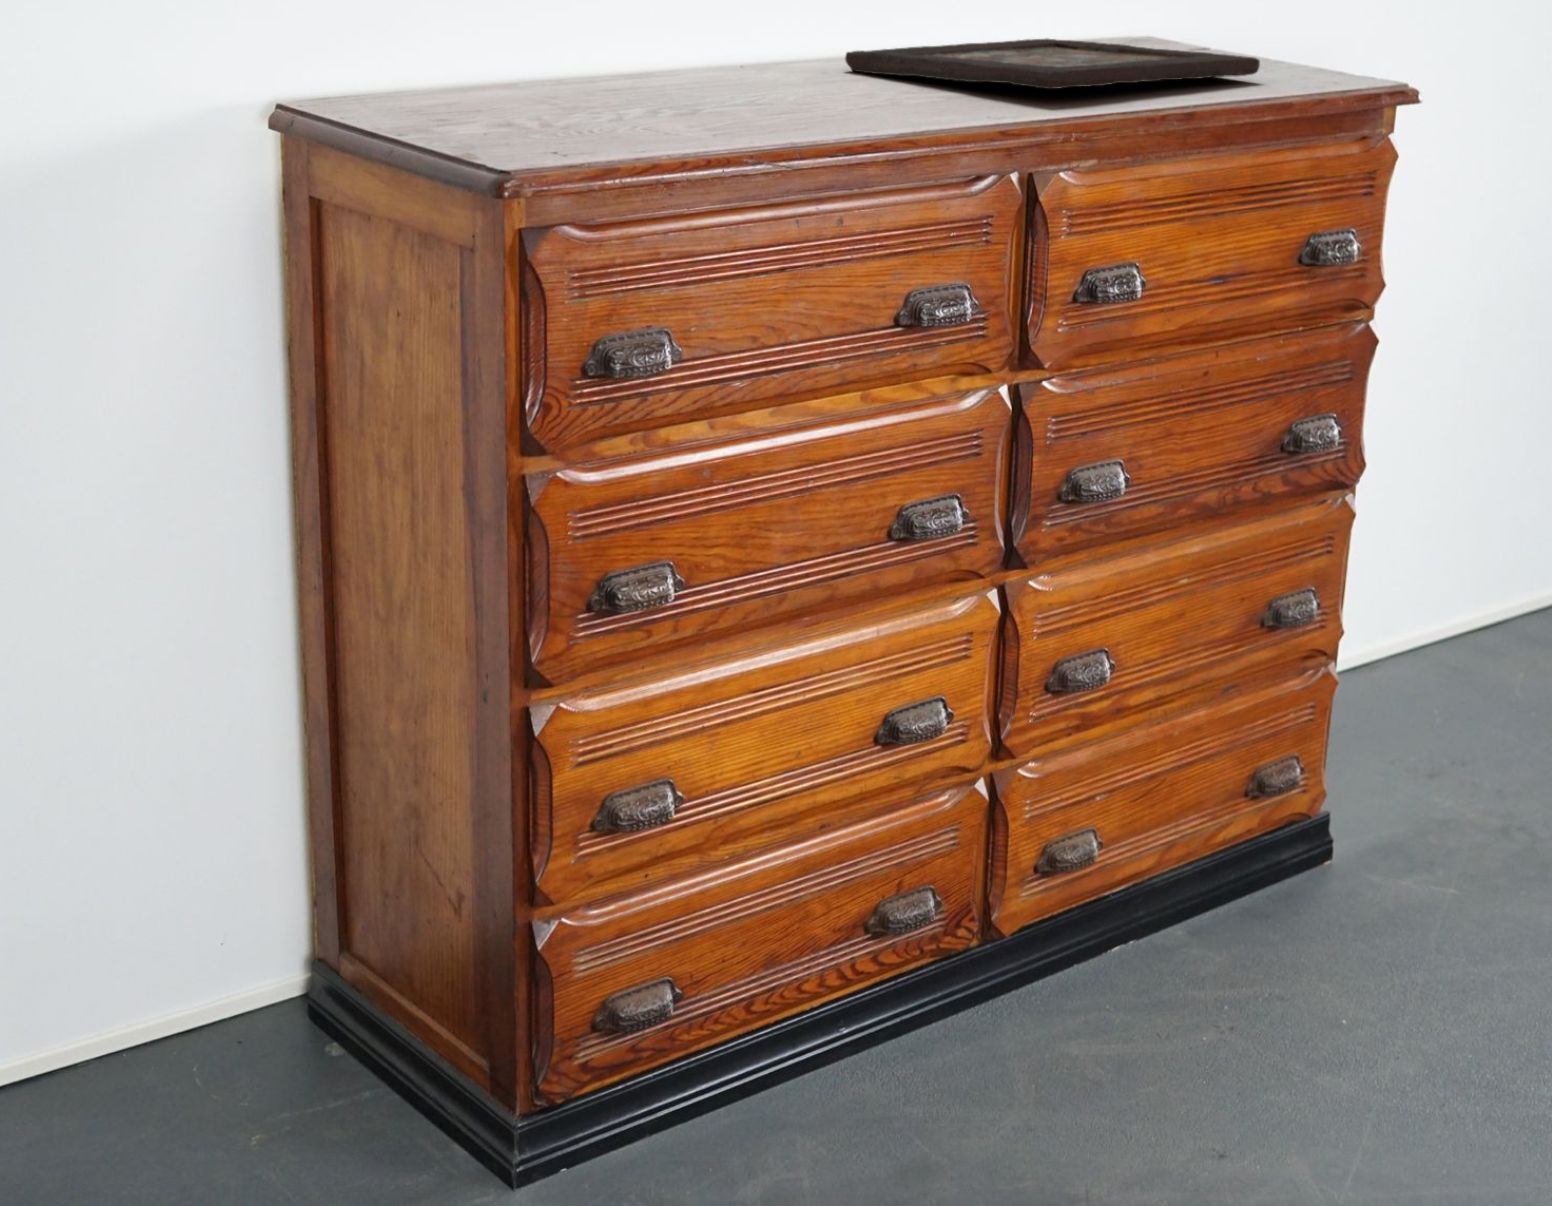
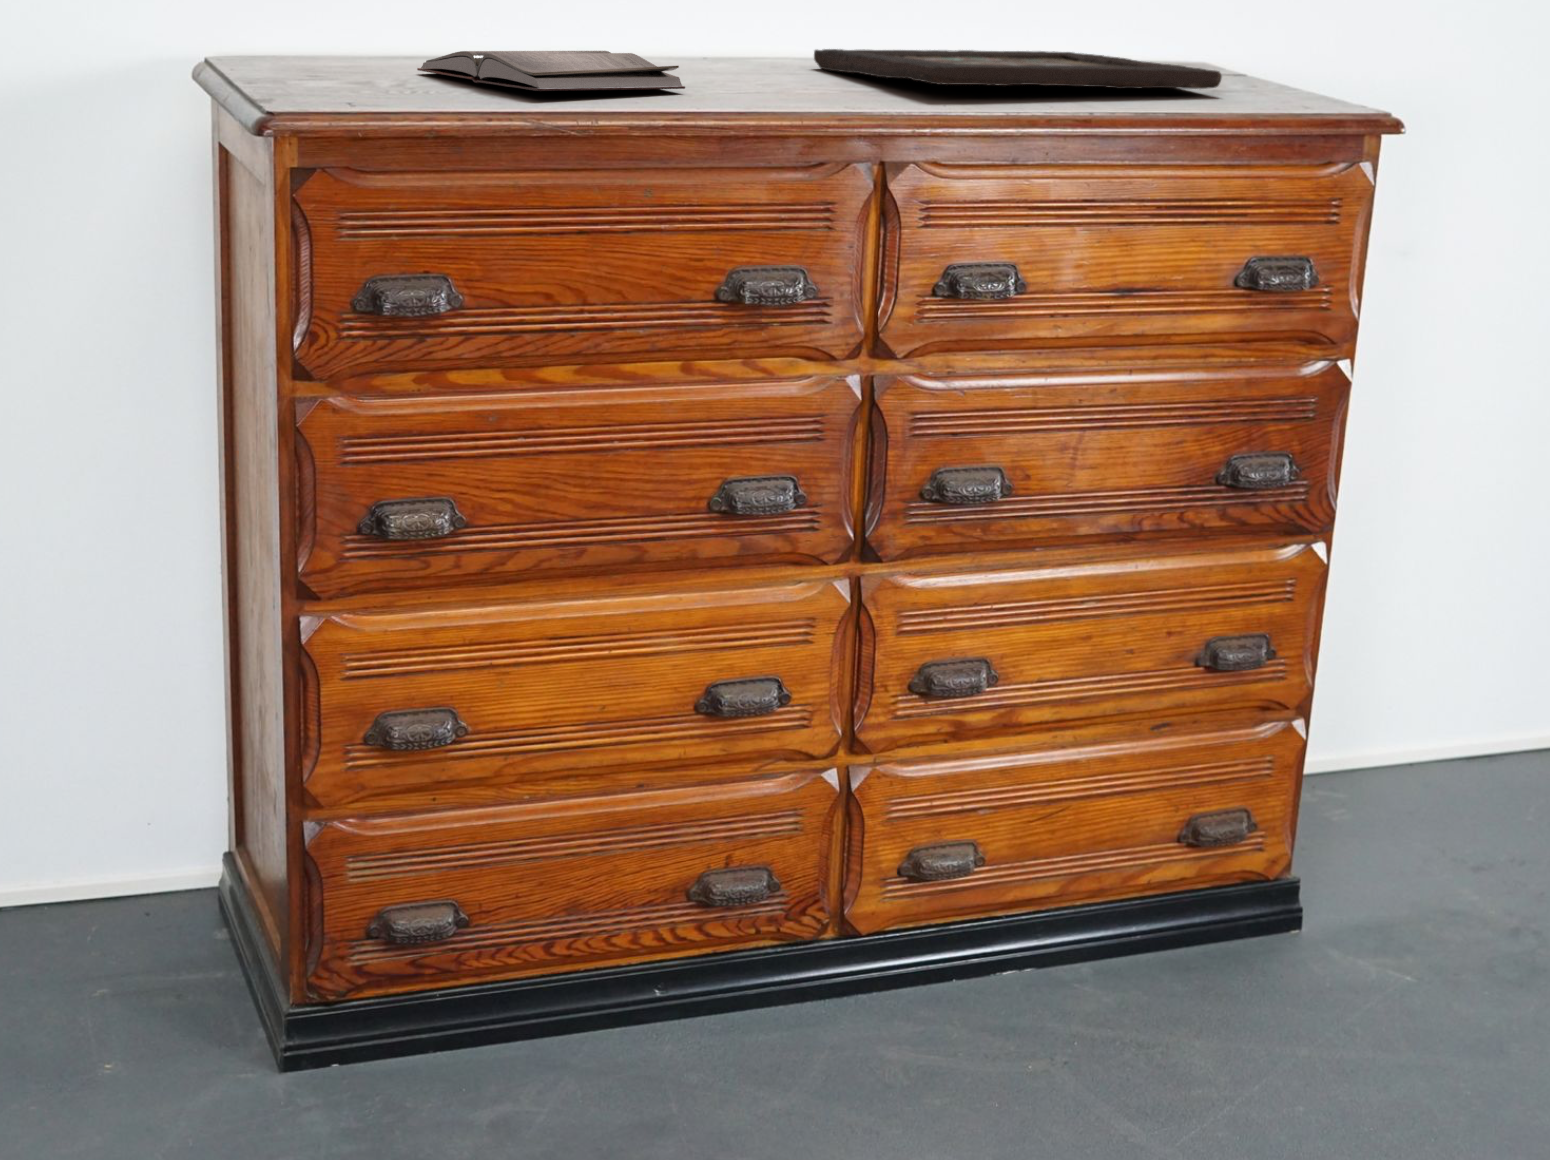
hardback book: none [504,69,816,123] -> present [417,51,685,91]

